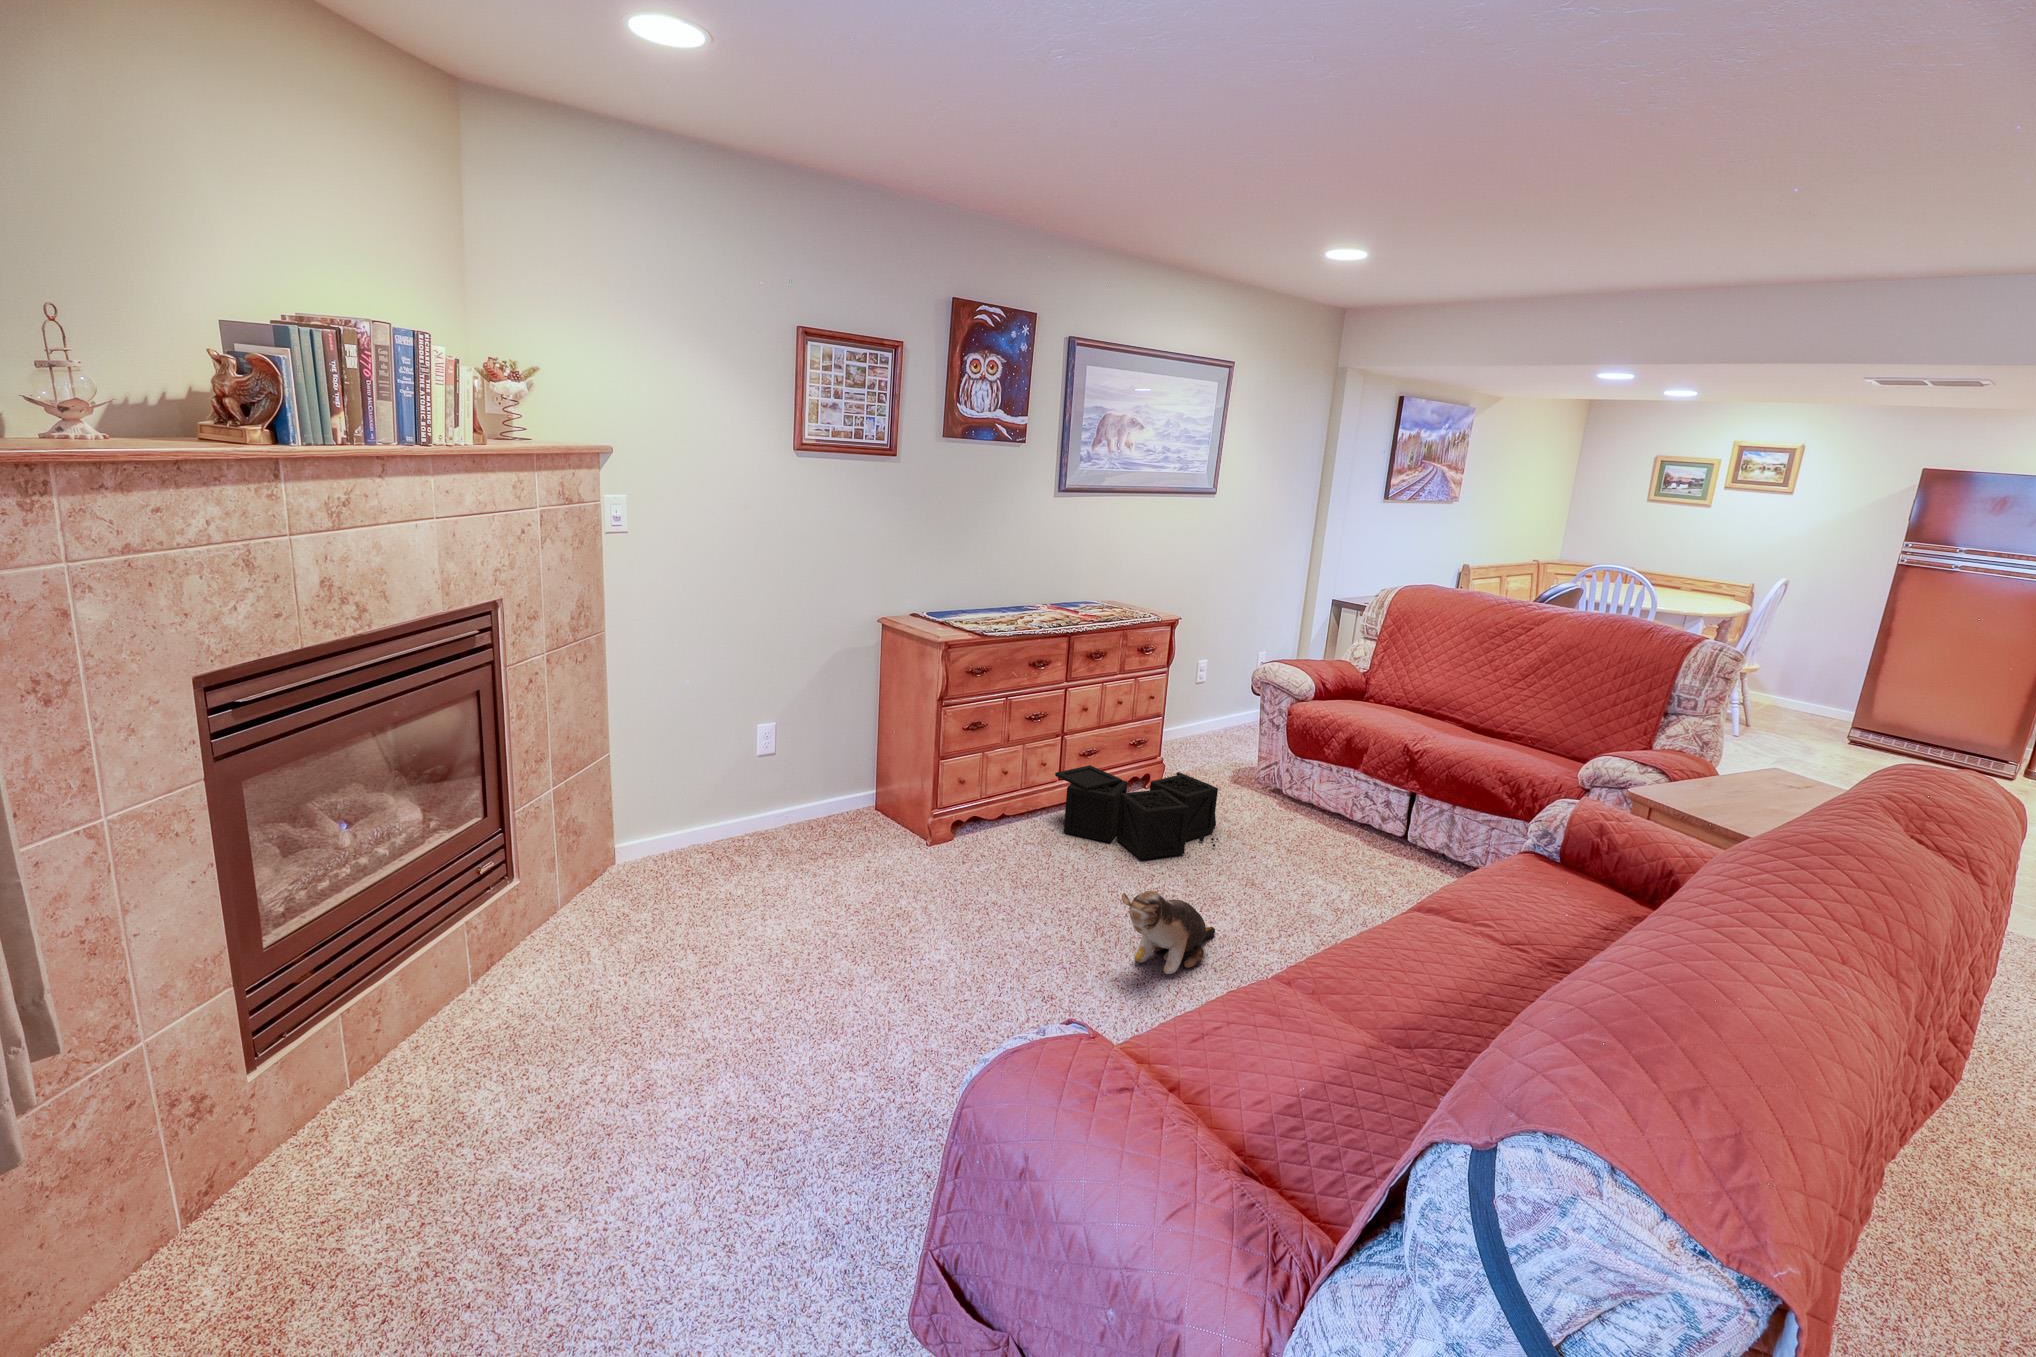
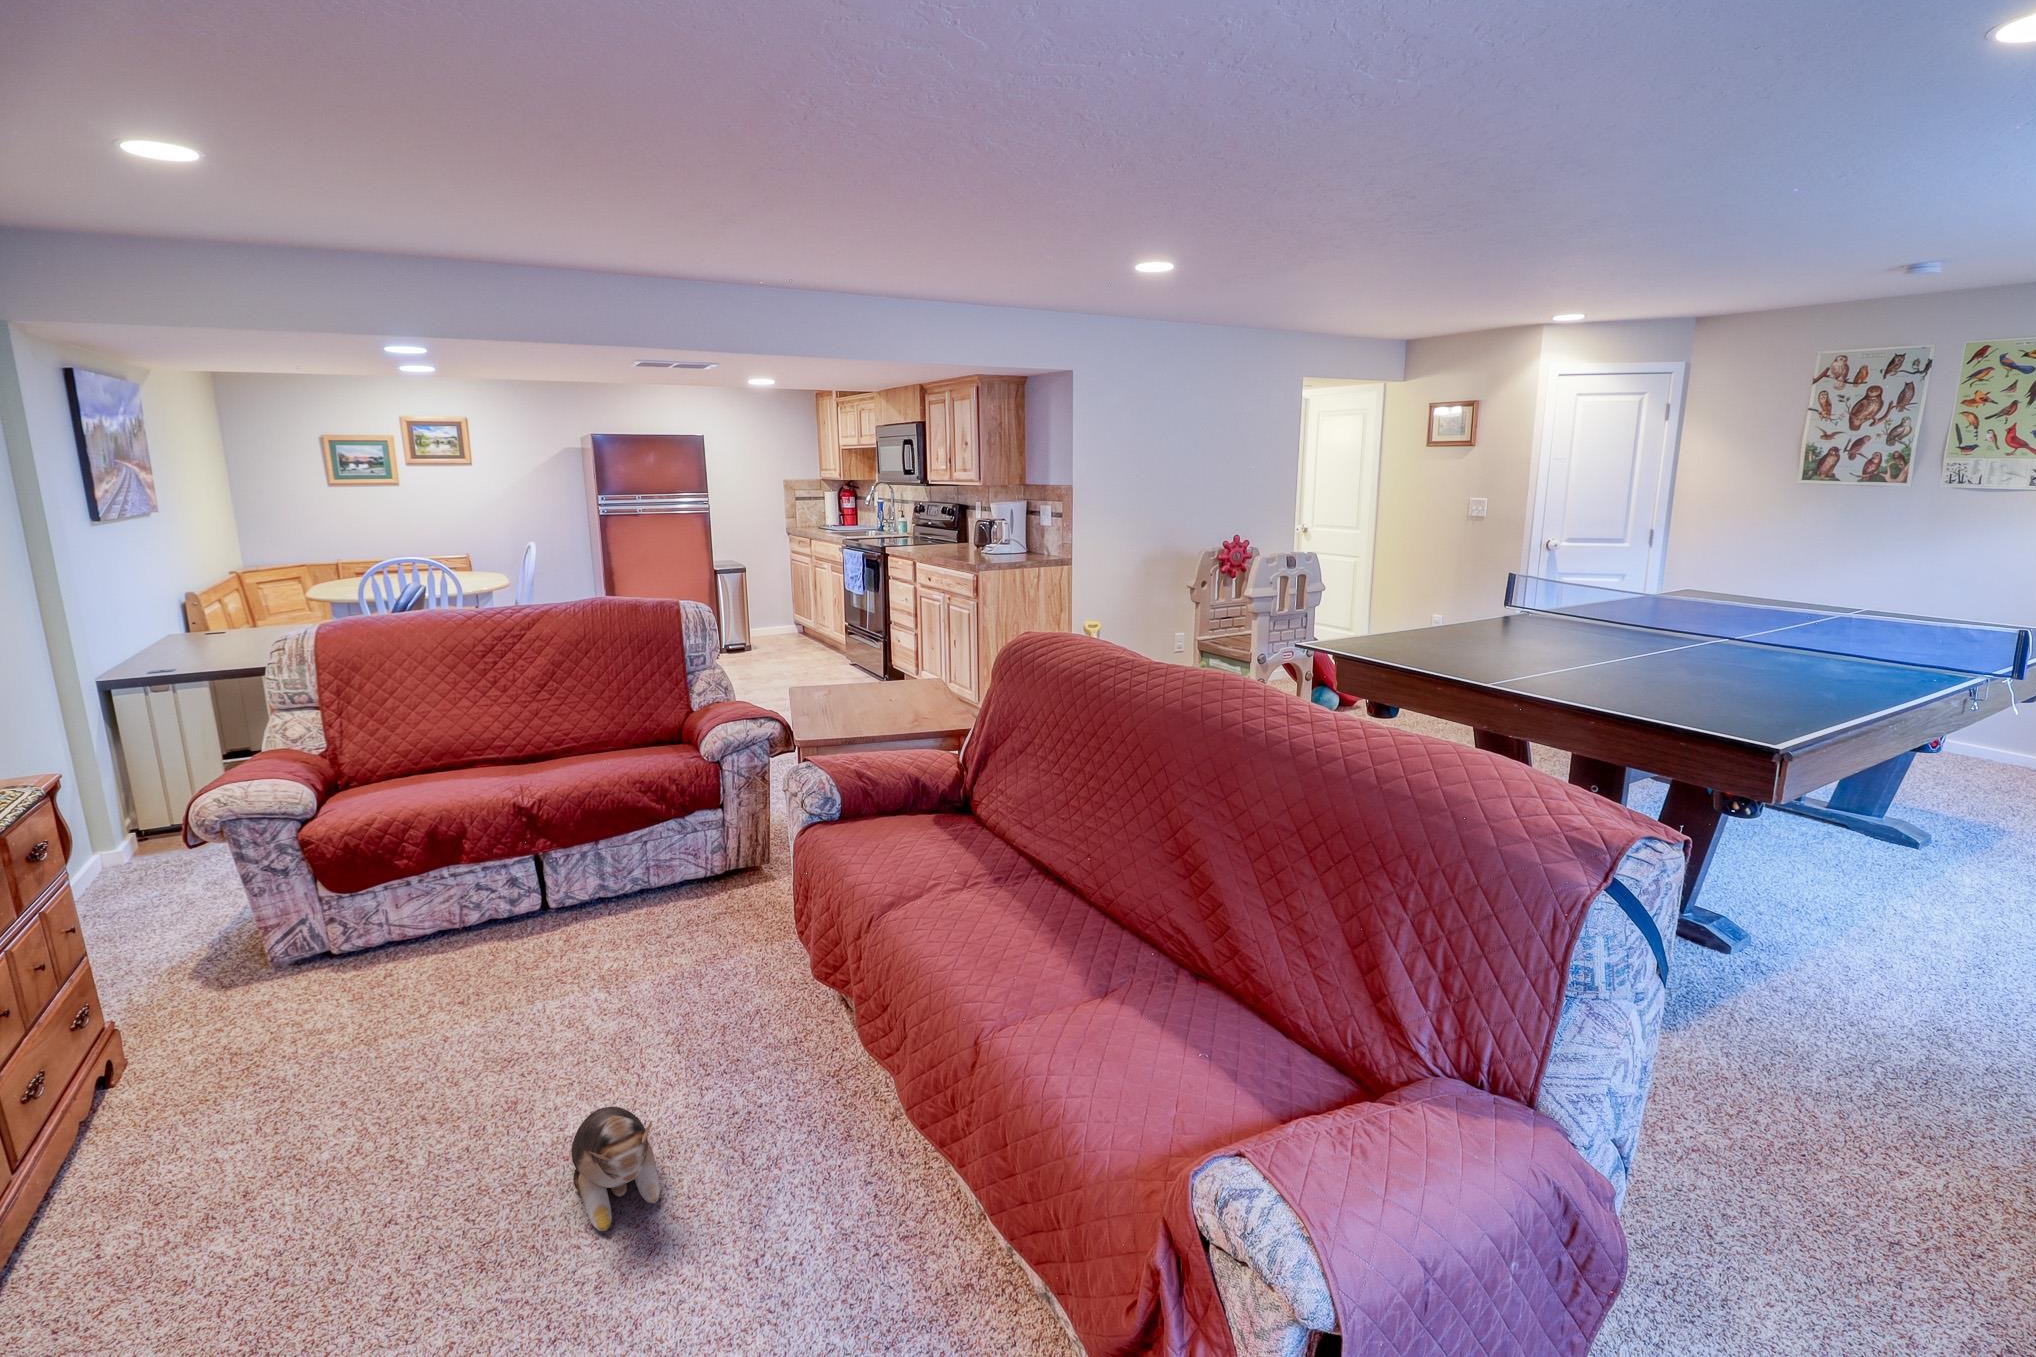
storage bin: present [1055,765,1218,859] -> none [27,989,392,1245]

